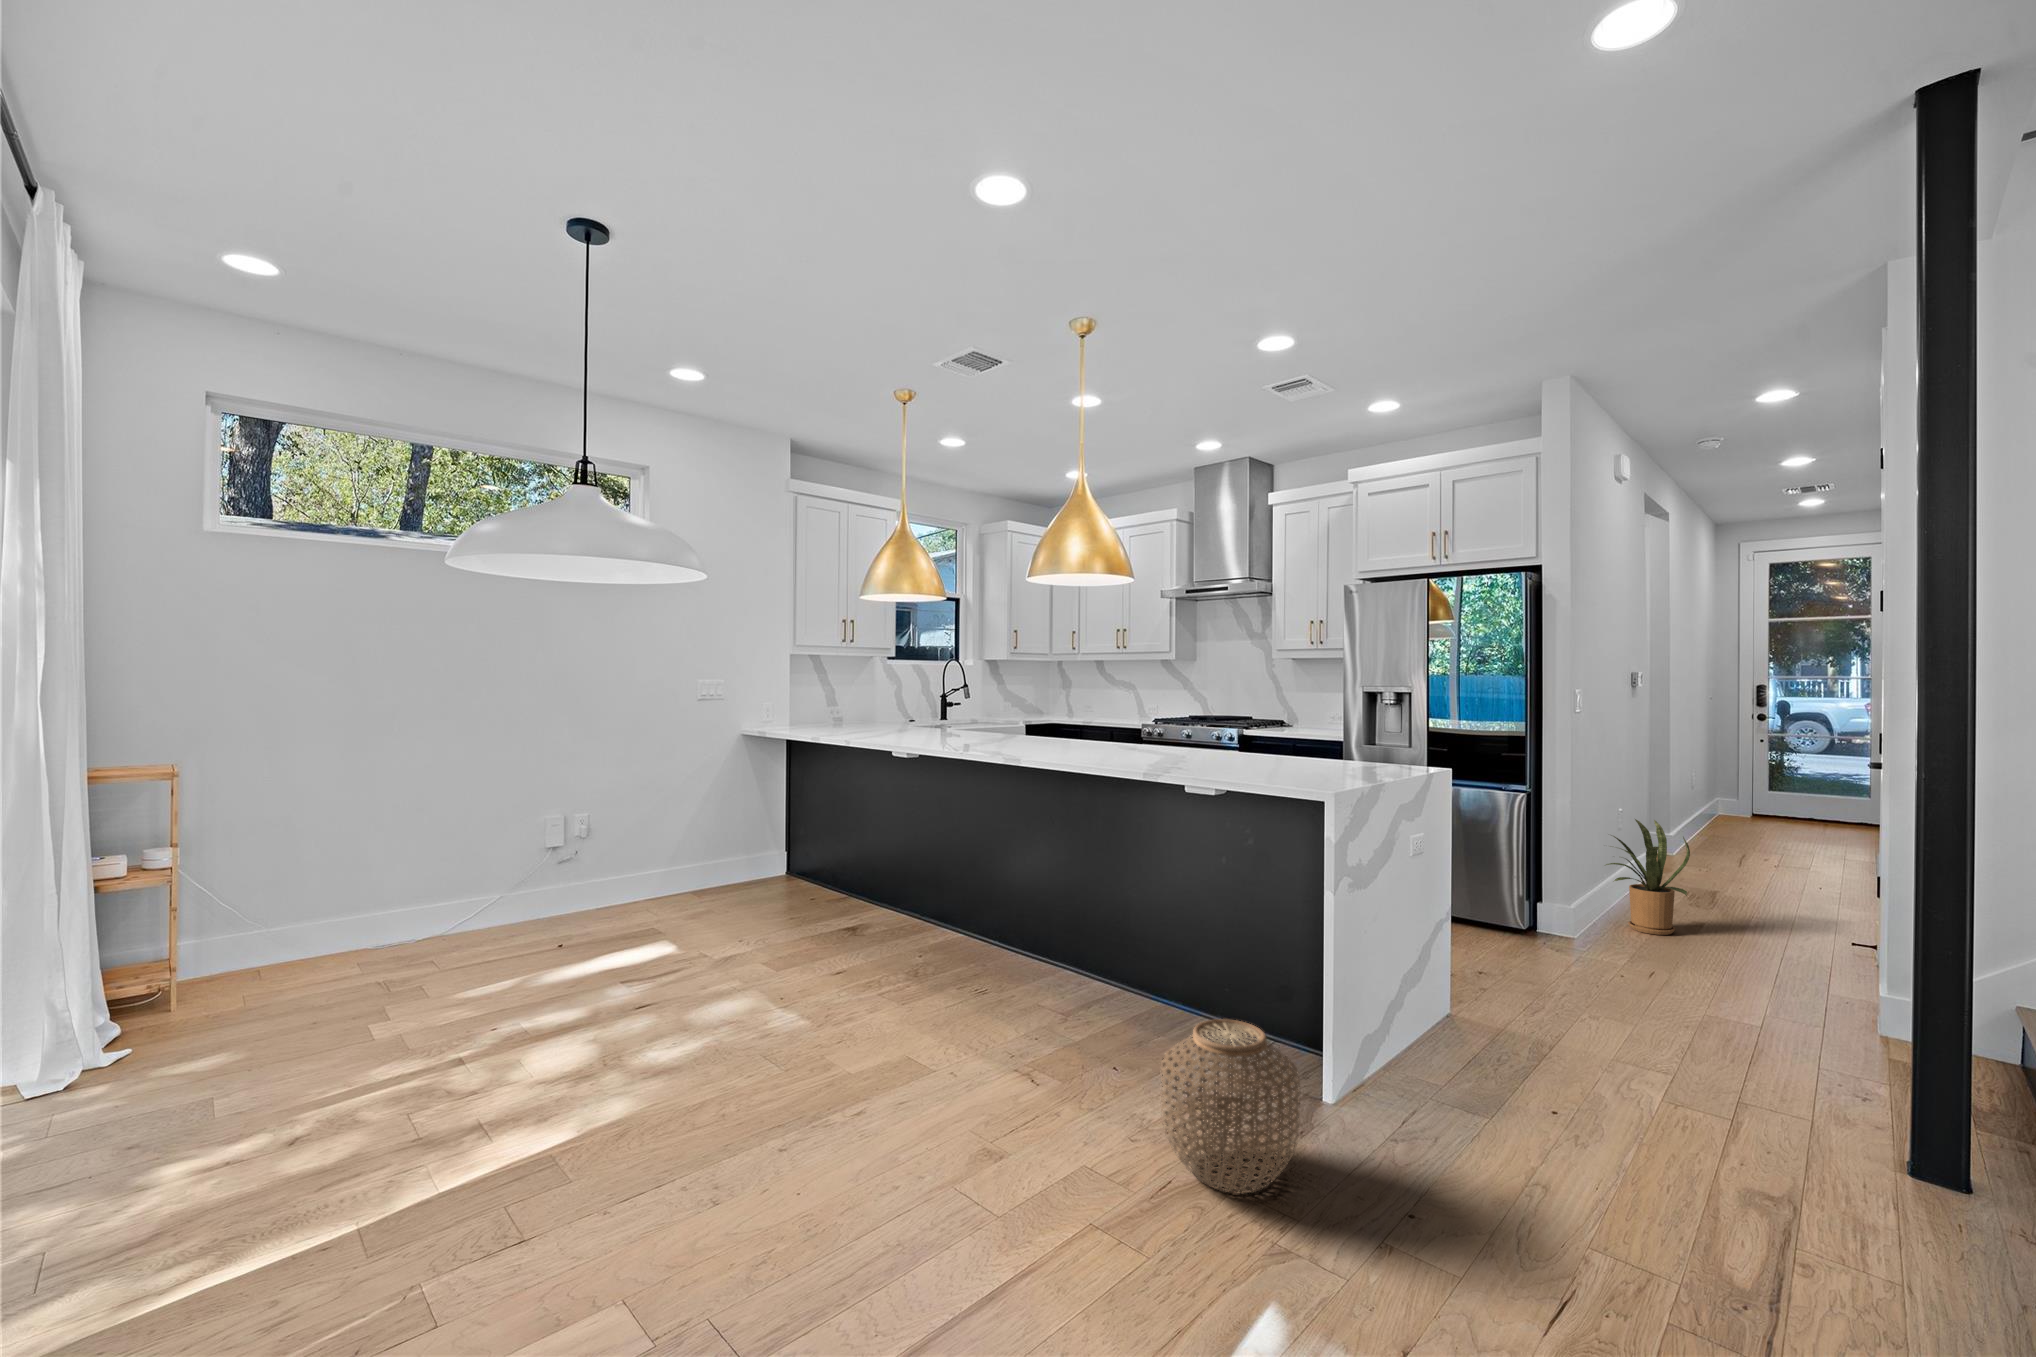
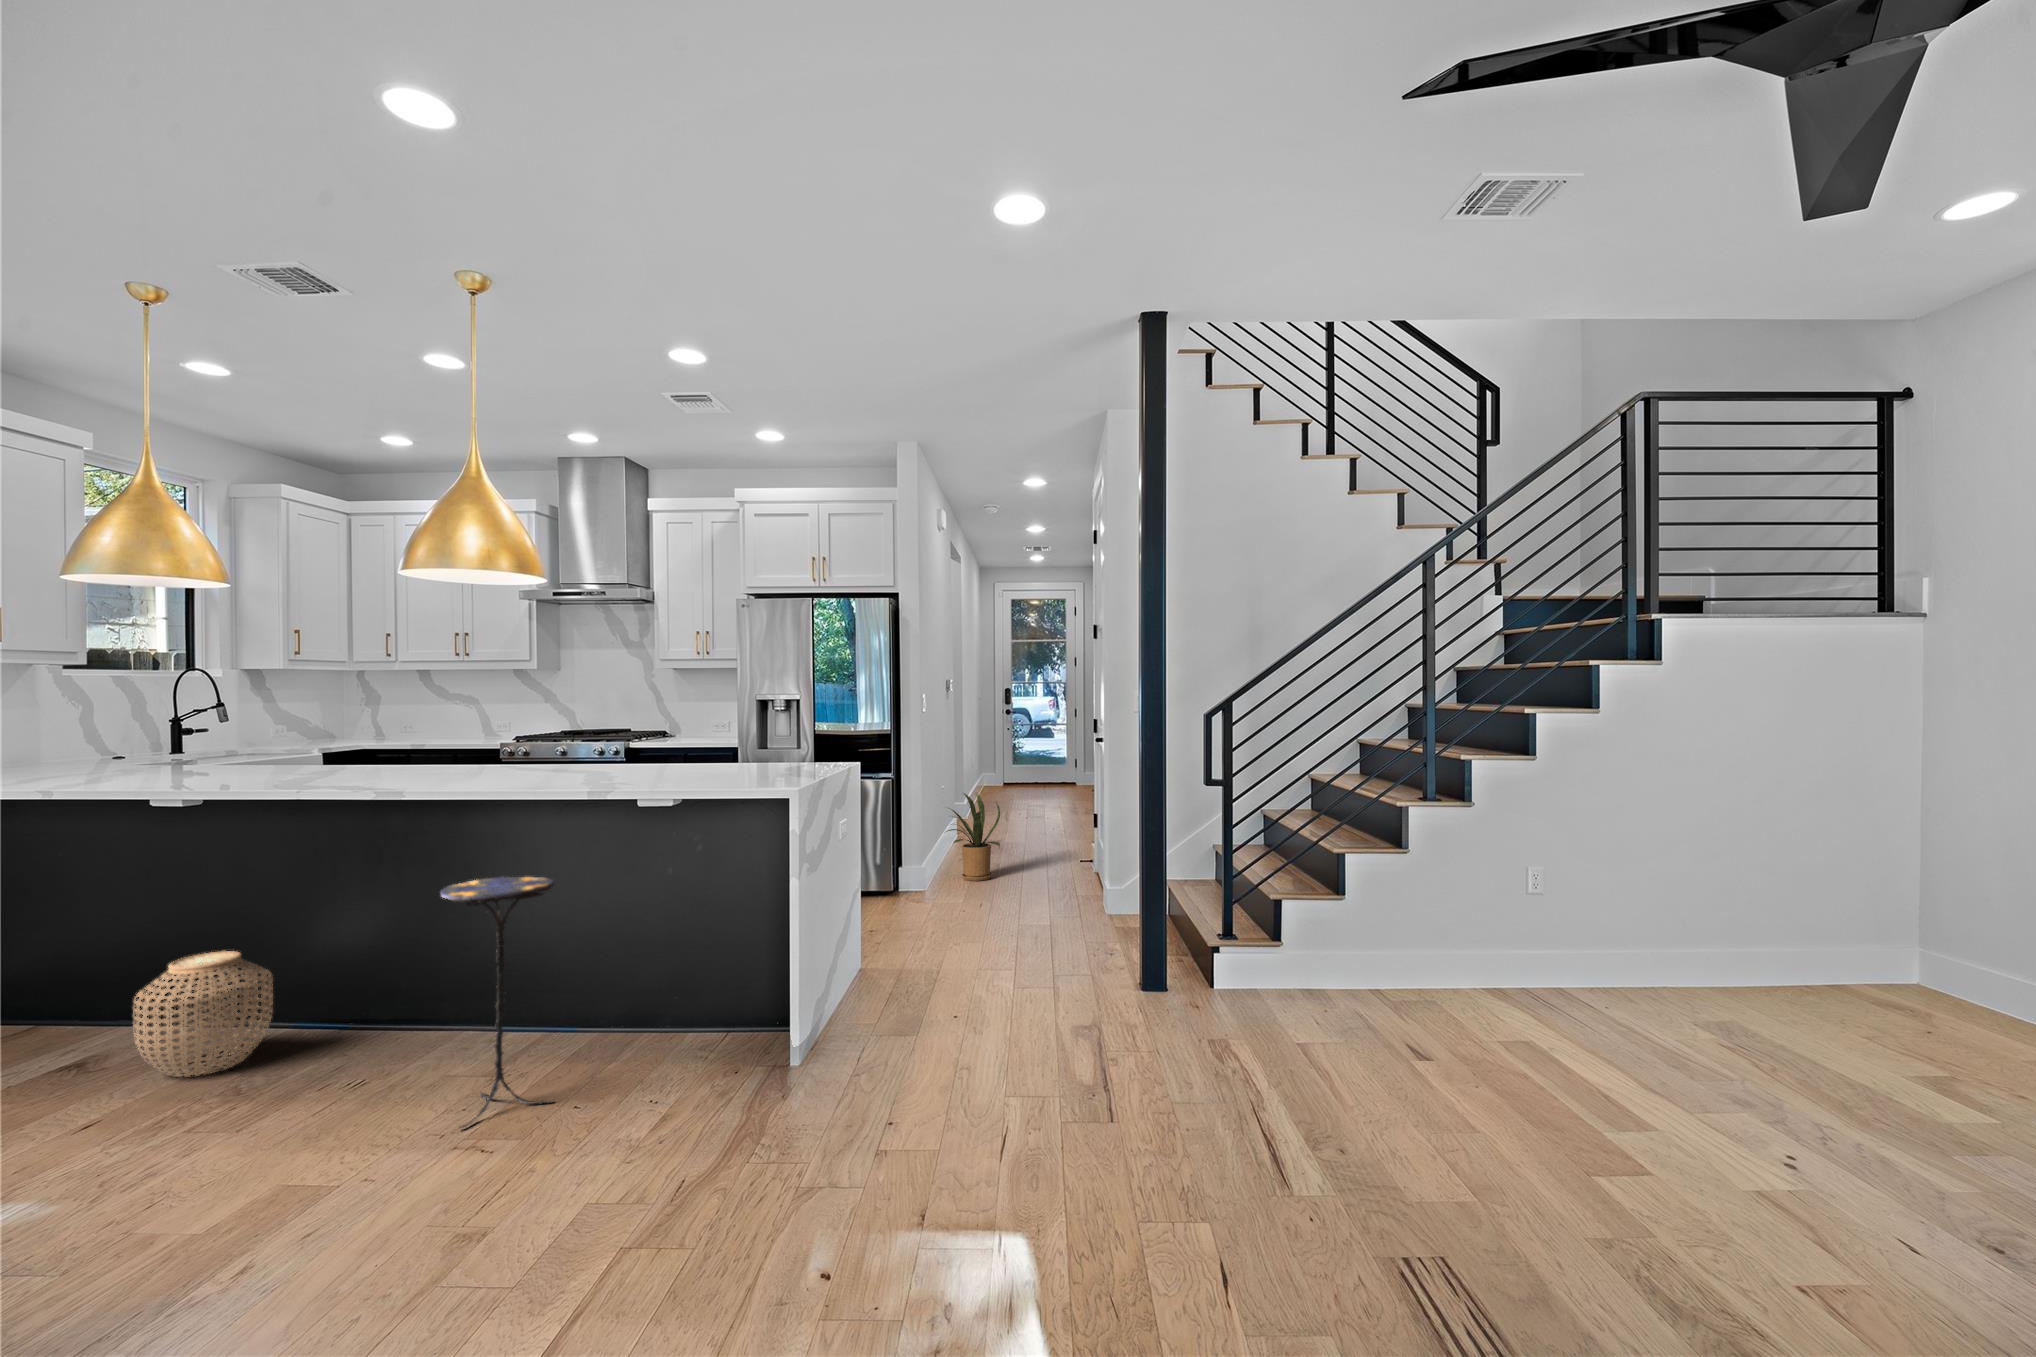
side table: none [1019,846,1108,1060] -> present [441,876,556,1128]
woven basket: present [1161,1019,1300,1193] -> present [133,951,273,1077]

